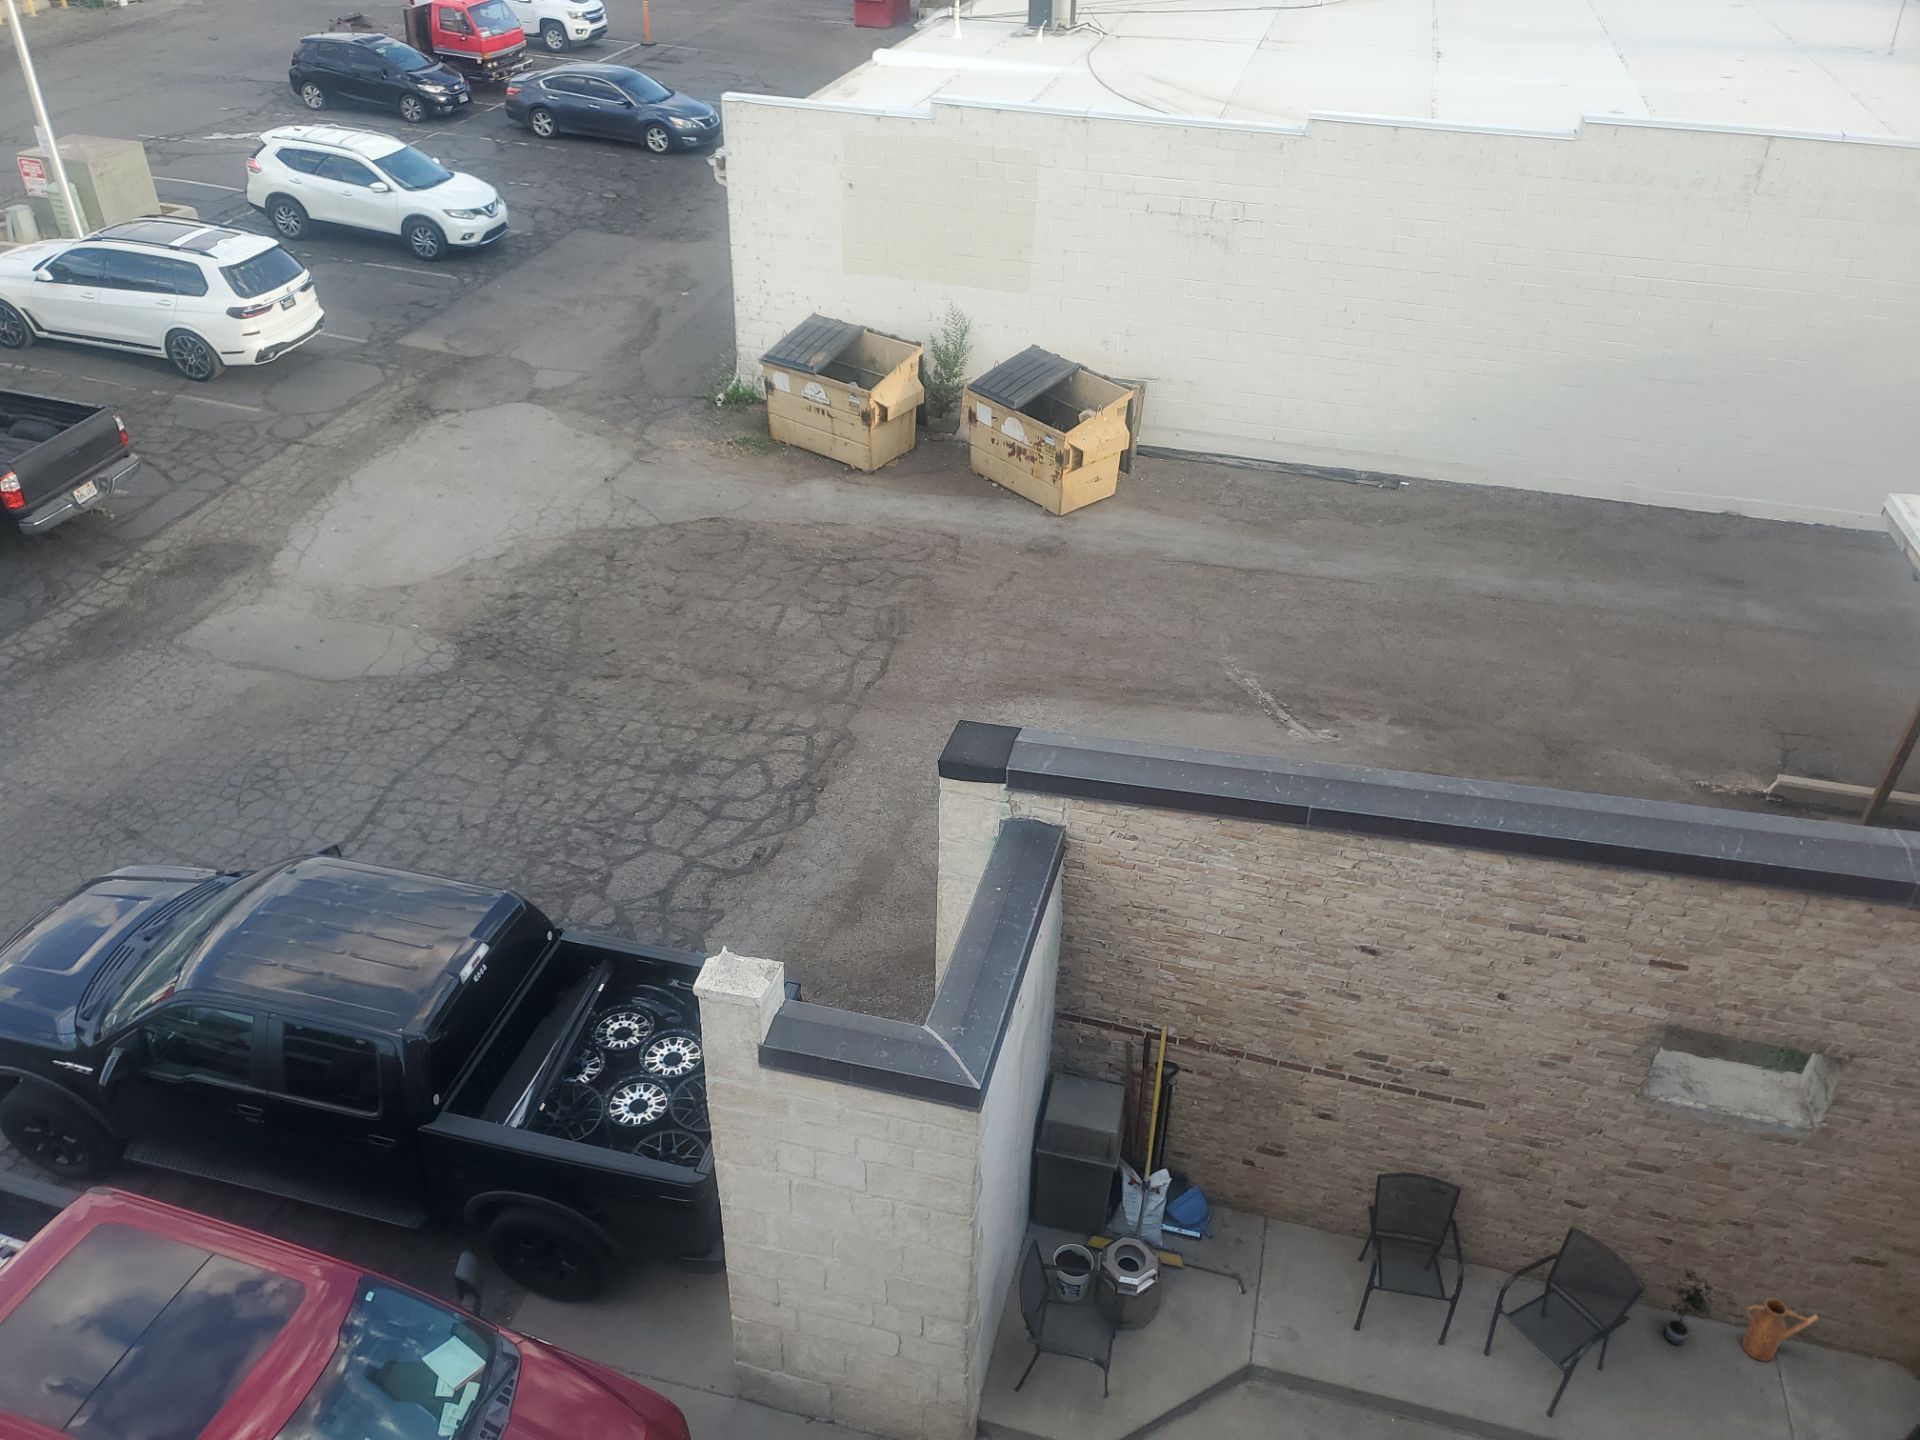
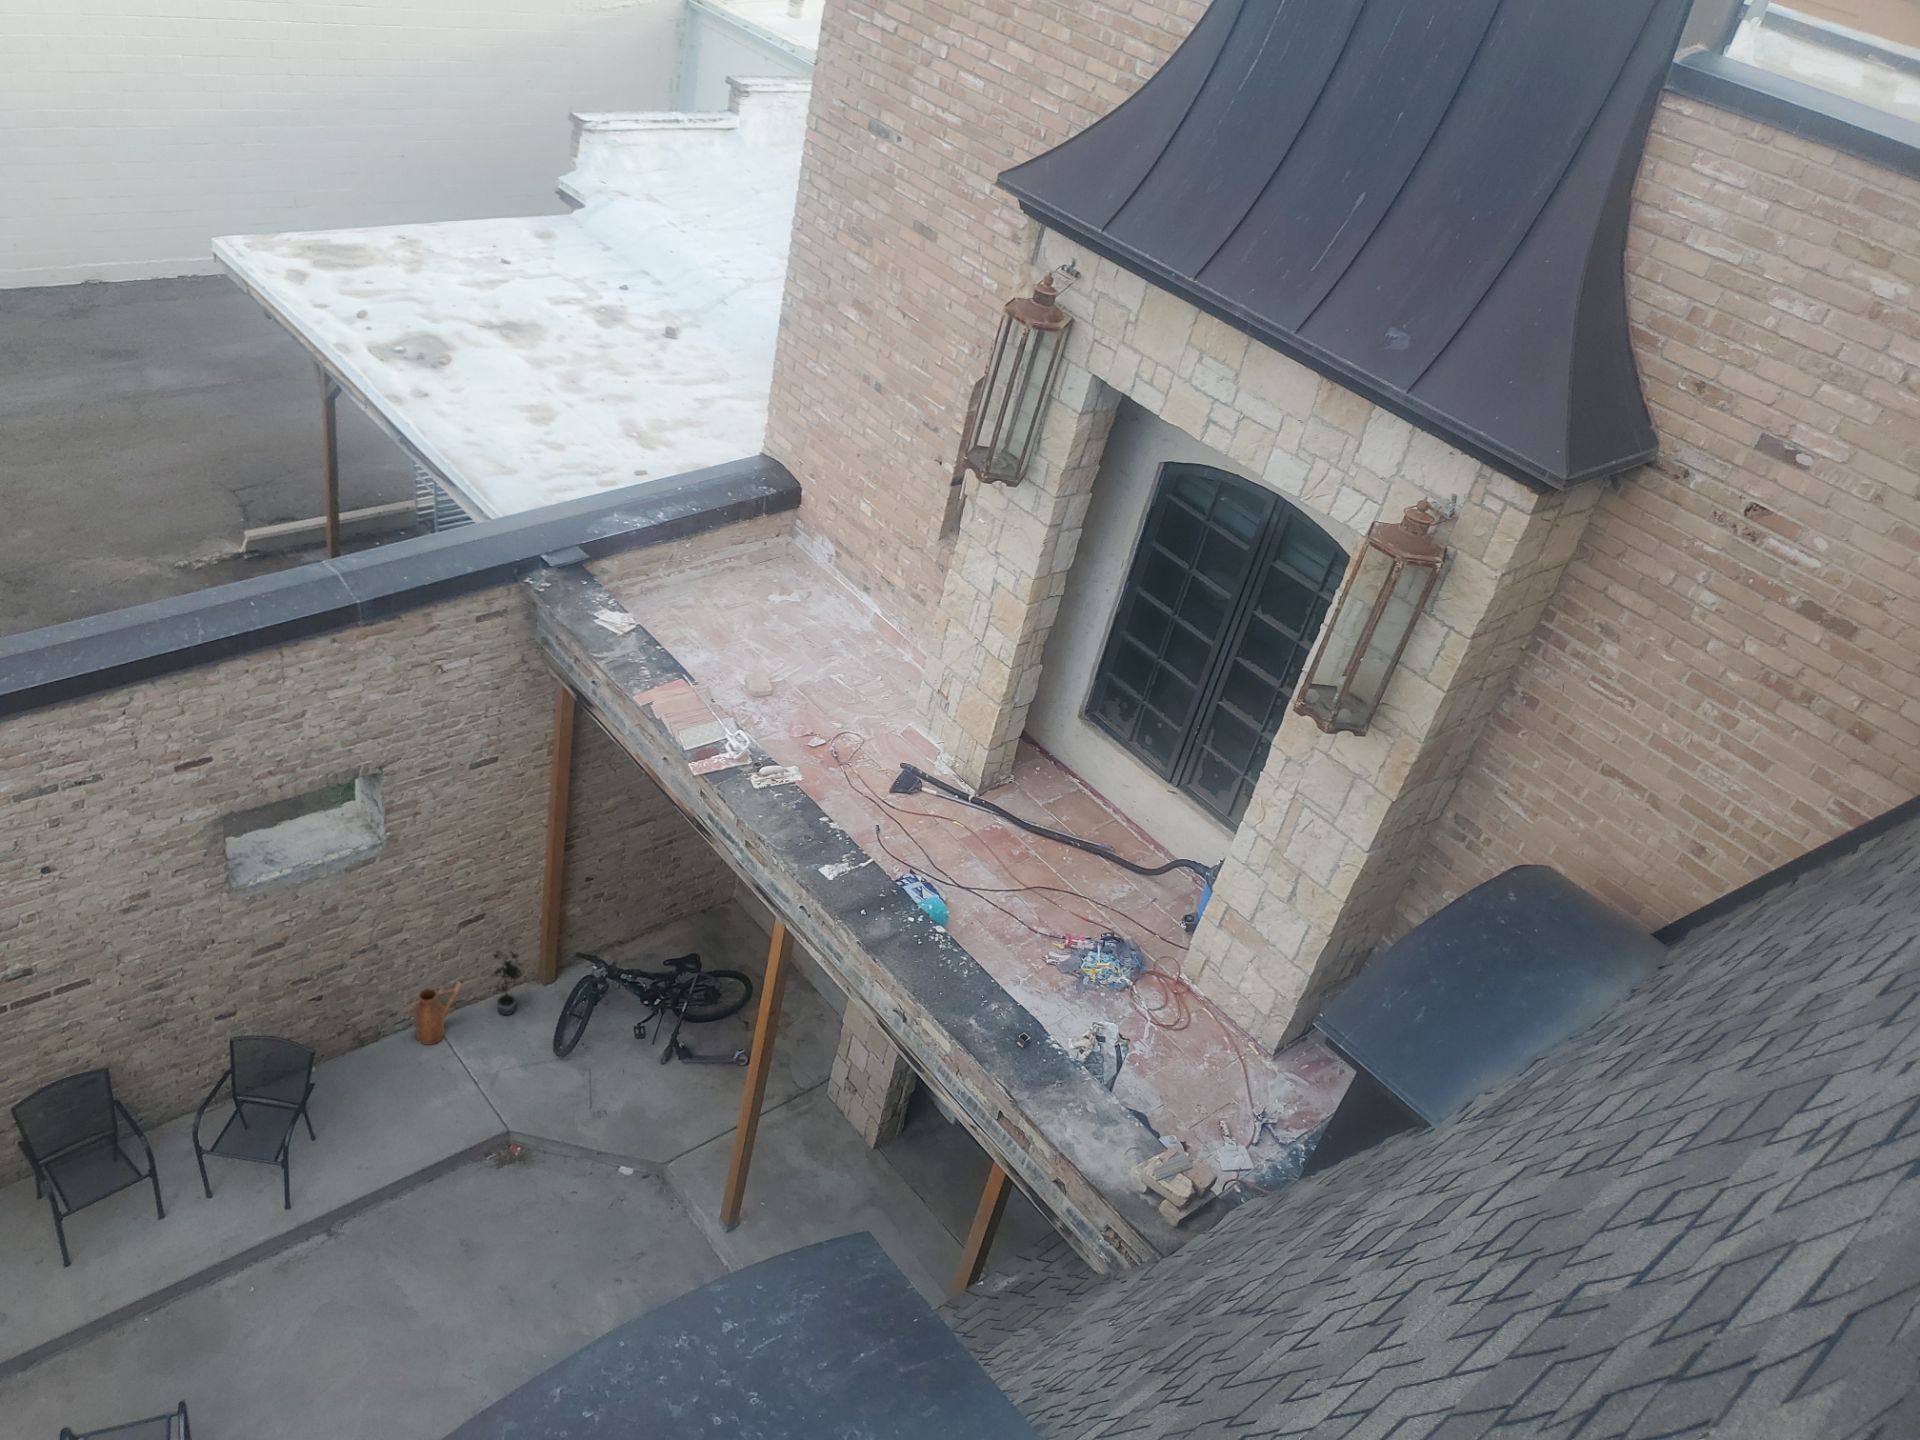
potted plant: present [1665,1272,1713,1344] -> present [491,951,522,1015]

